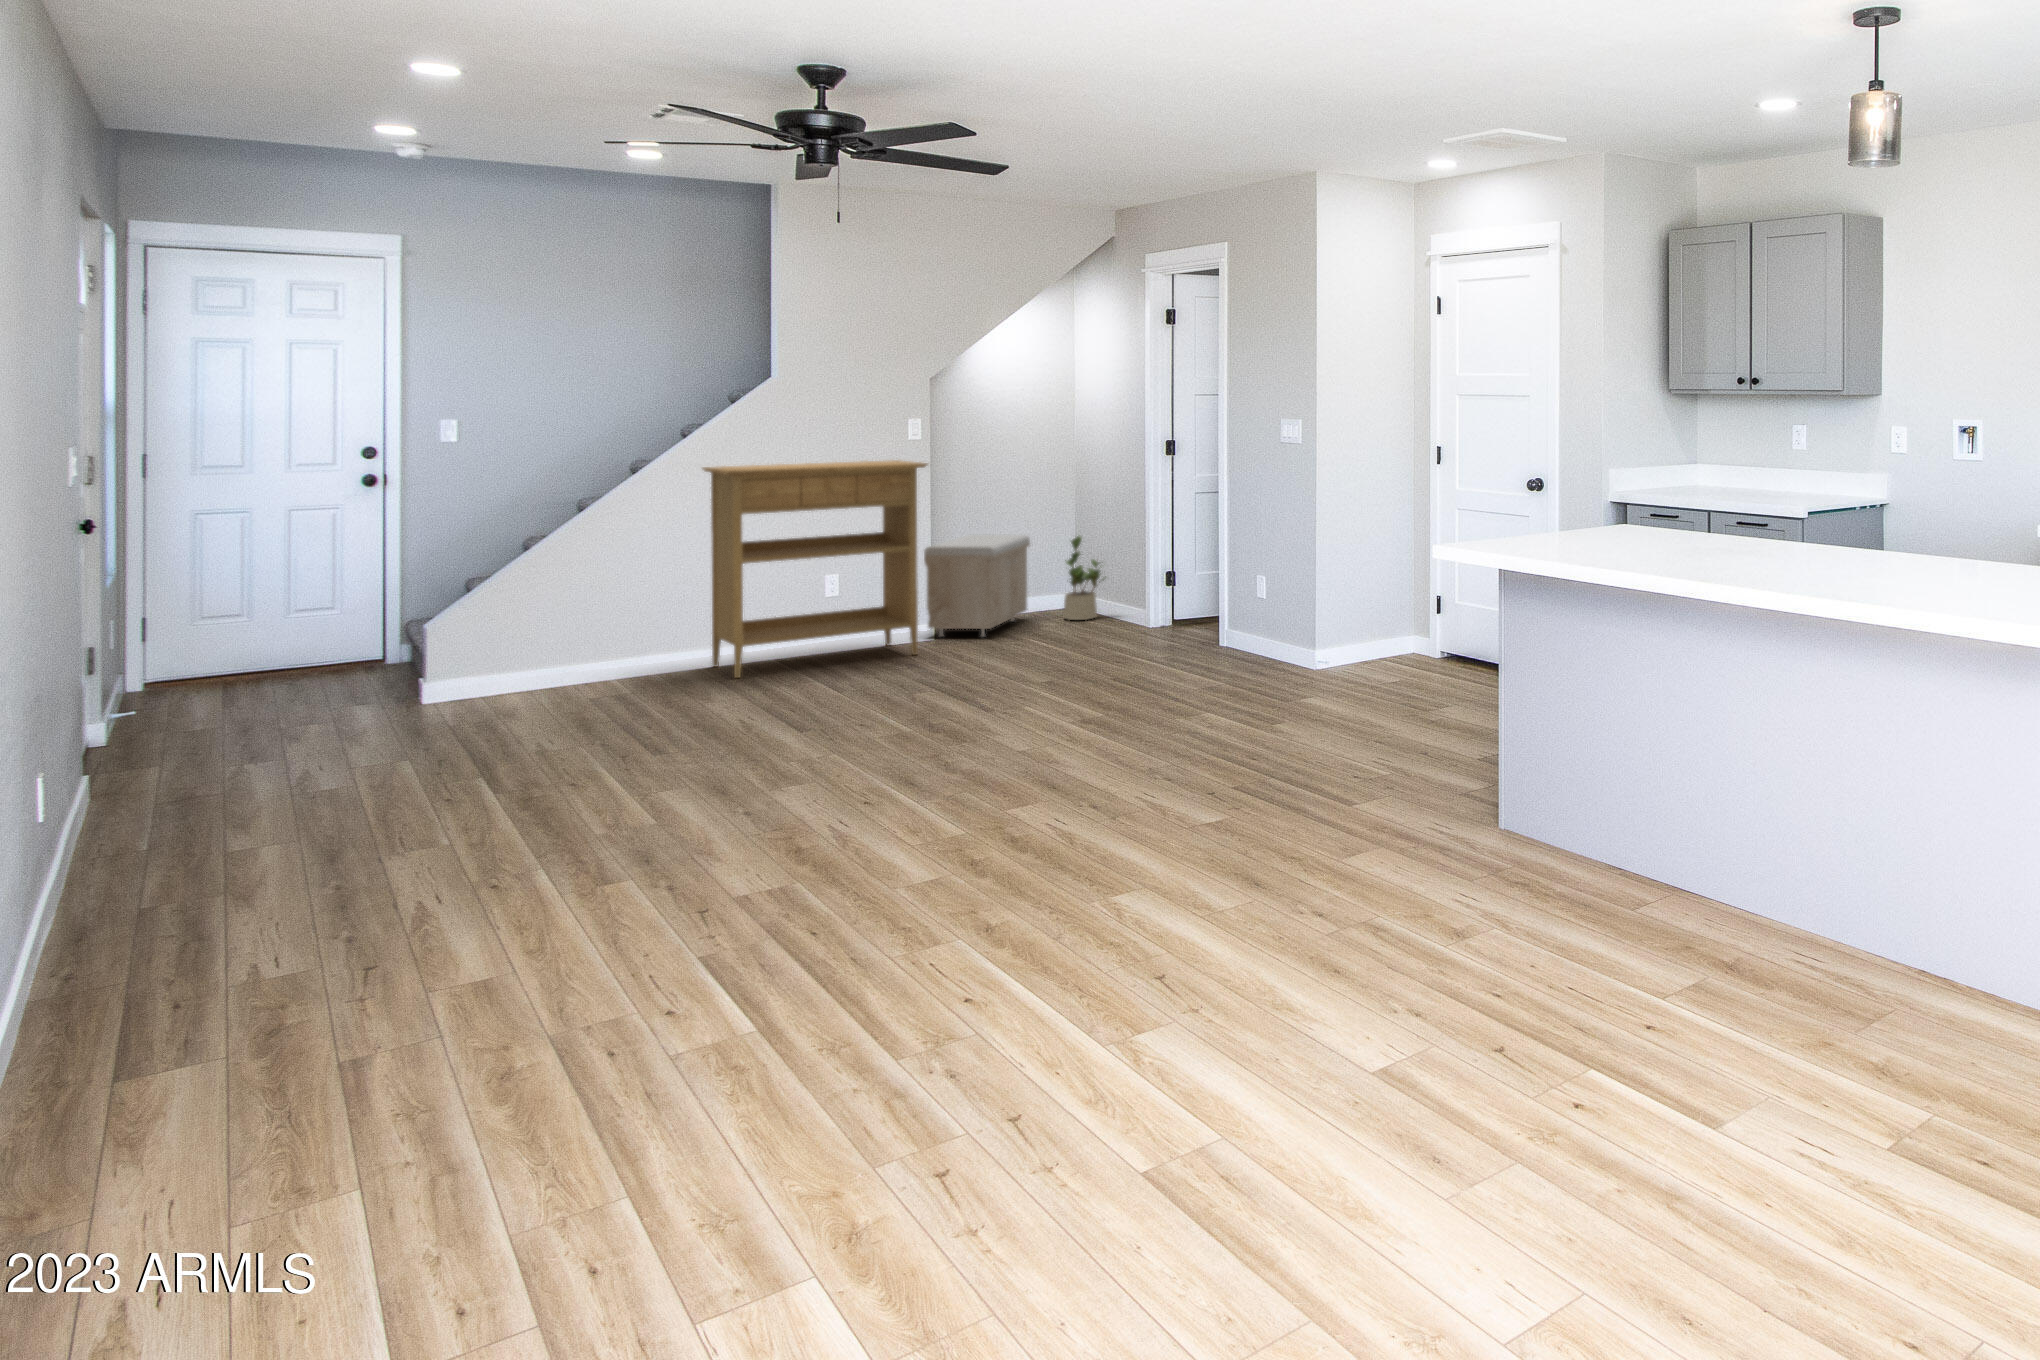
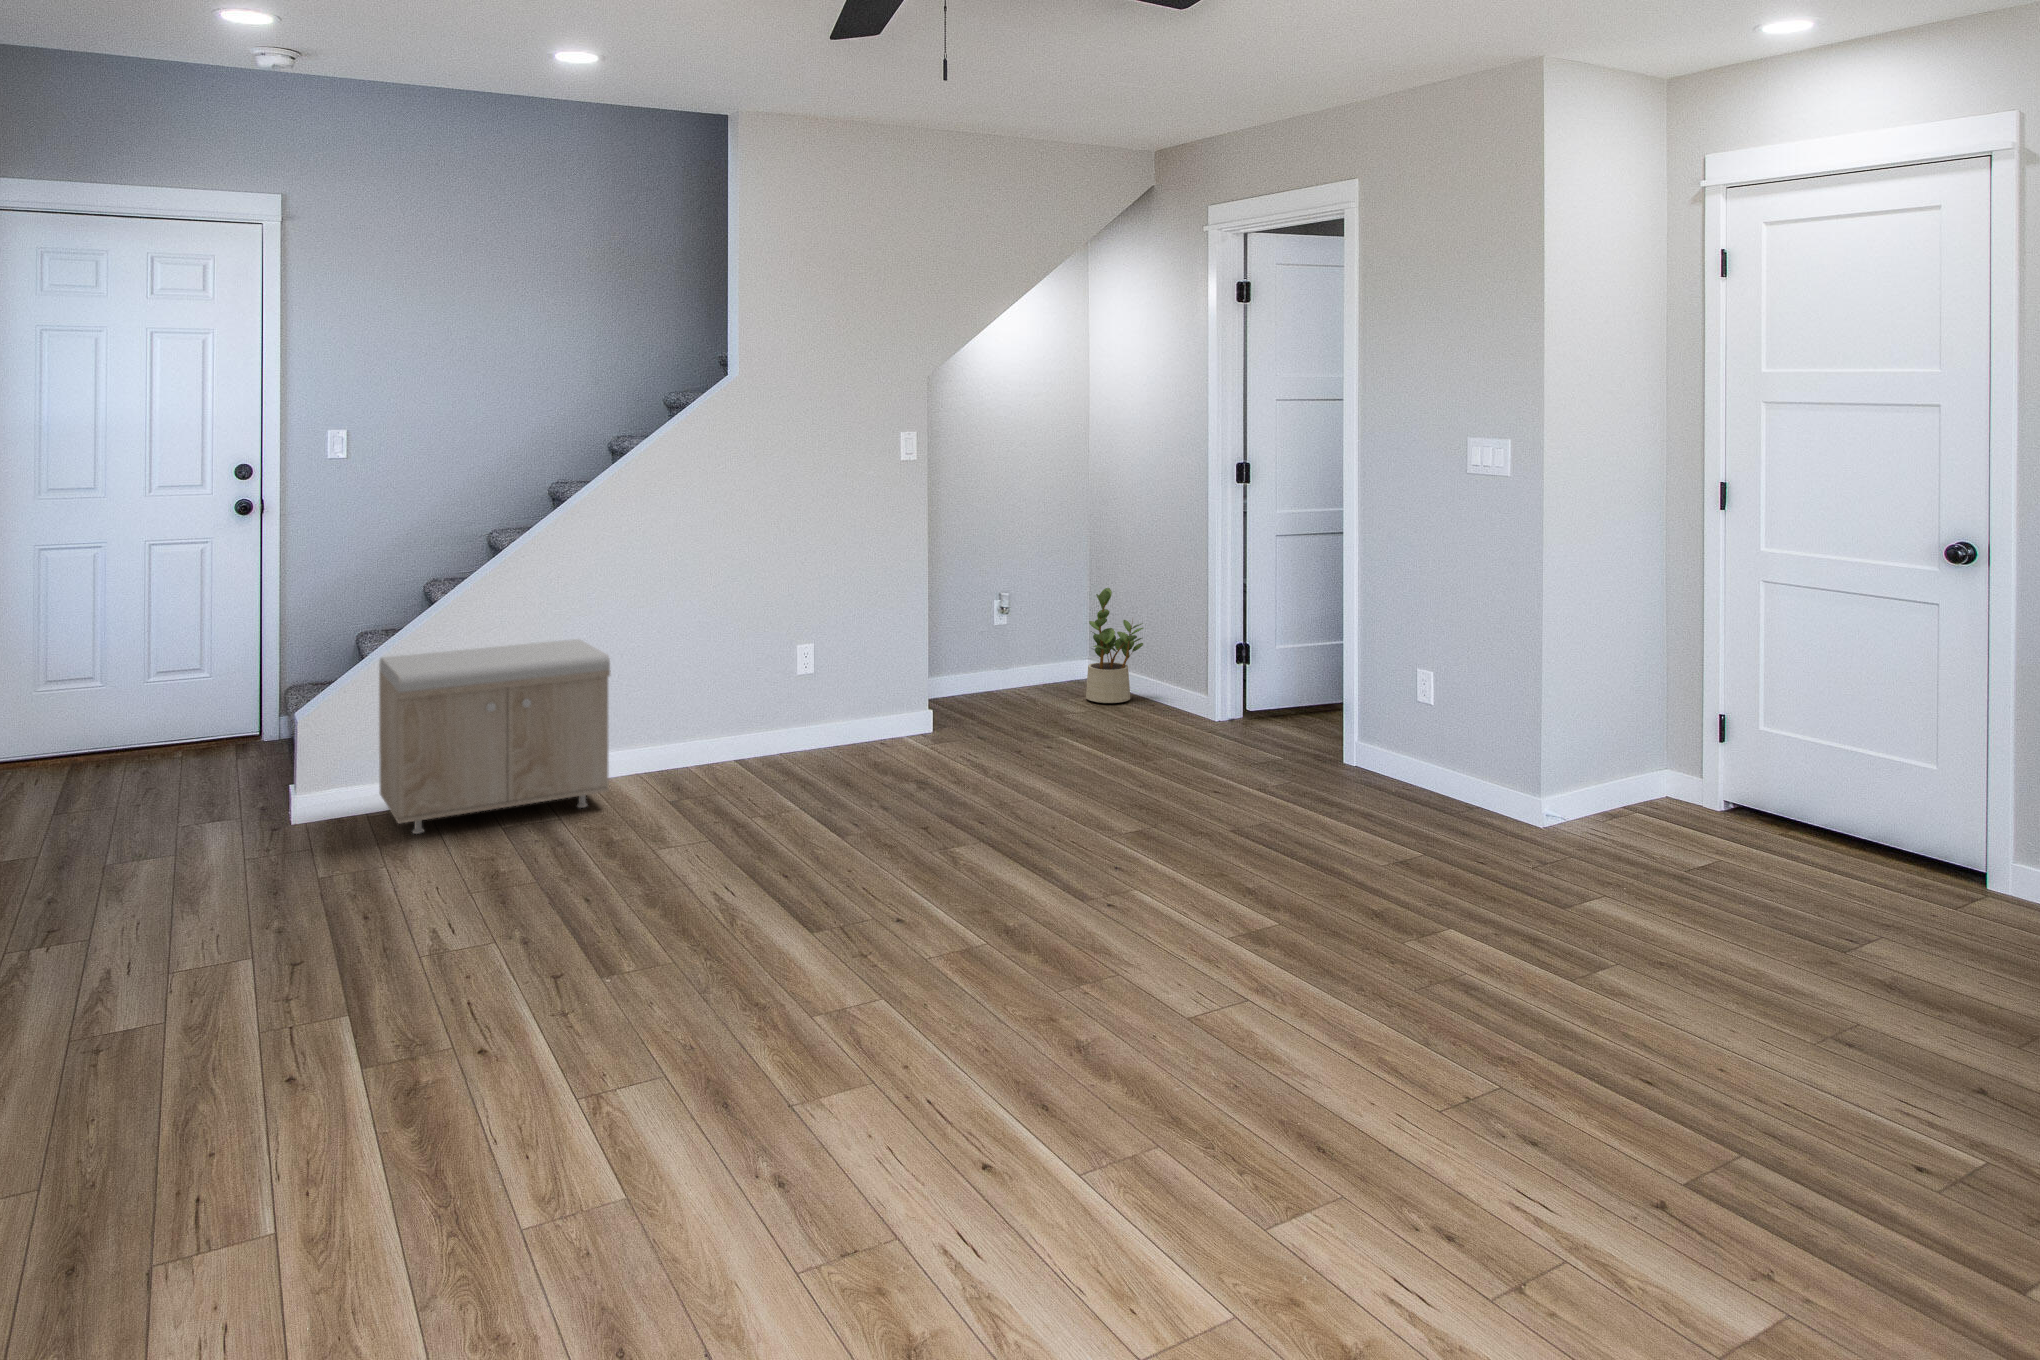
console table: present [703,460,927,678] -> none [646,487,941,797]
storage bench: present [924,535,1030,637] -> present [379,639,610,834]

